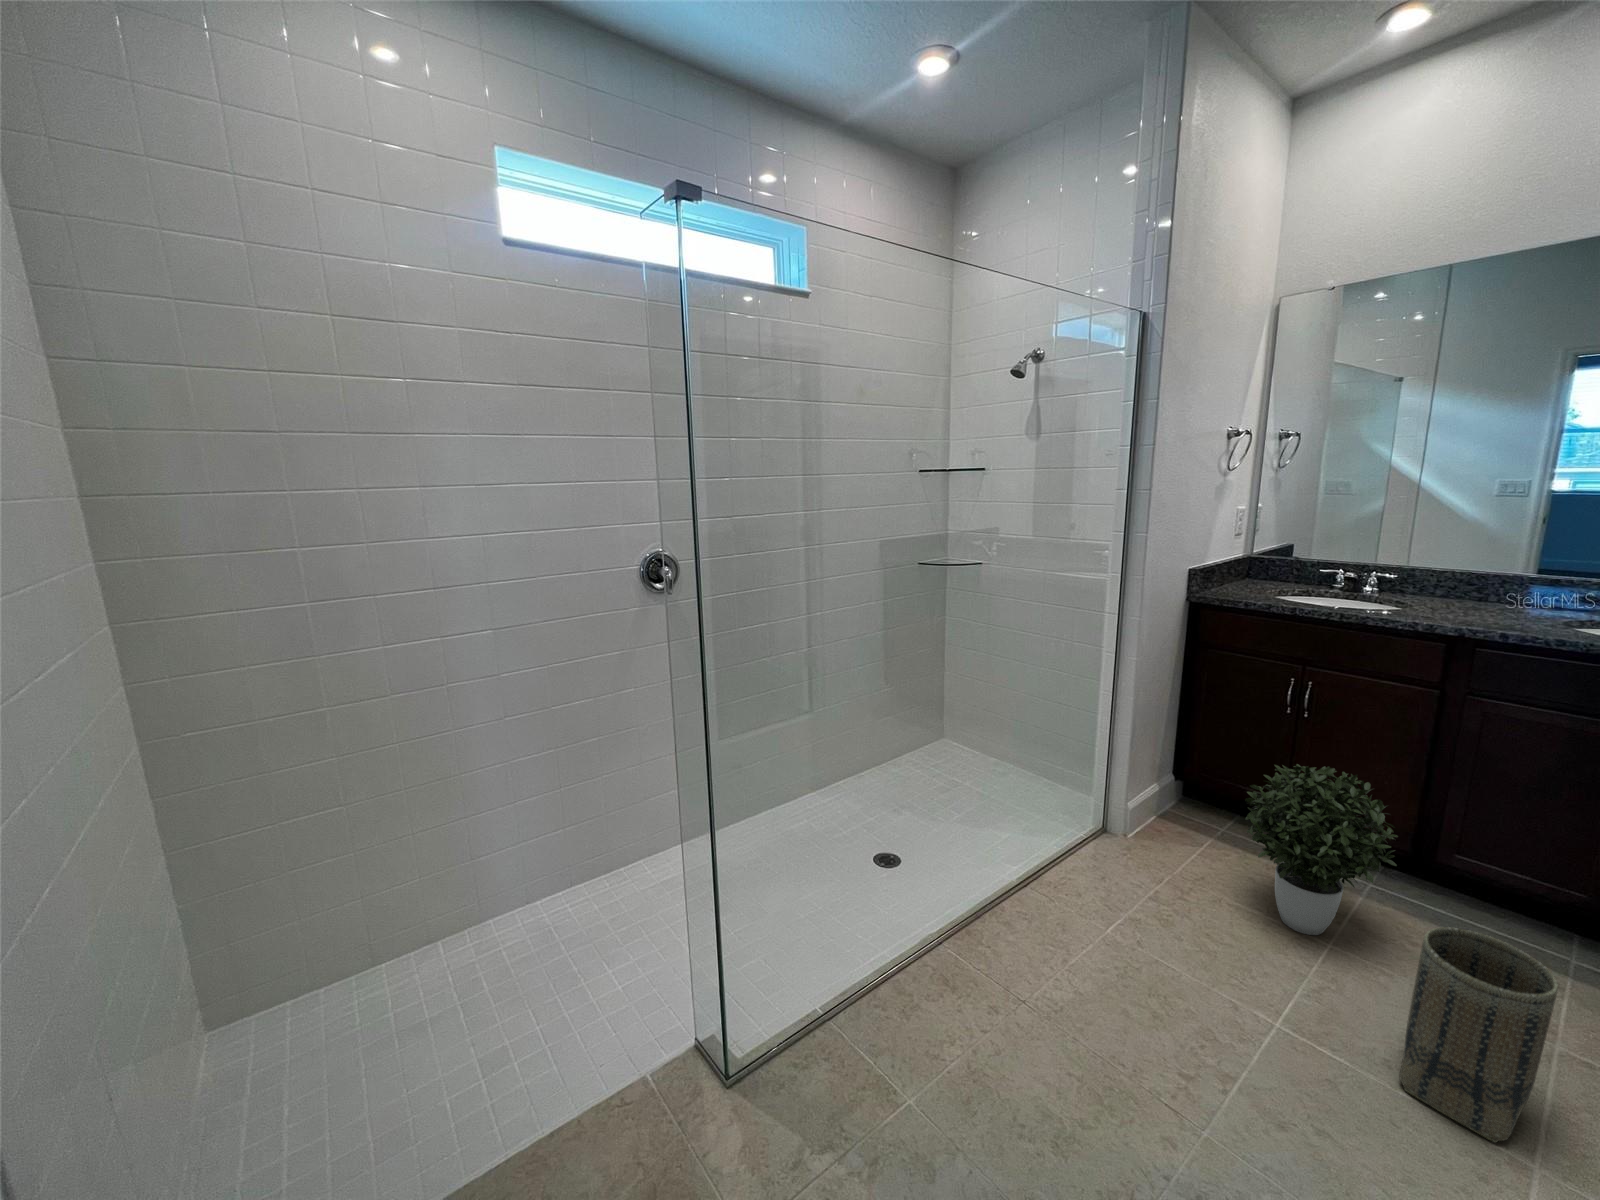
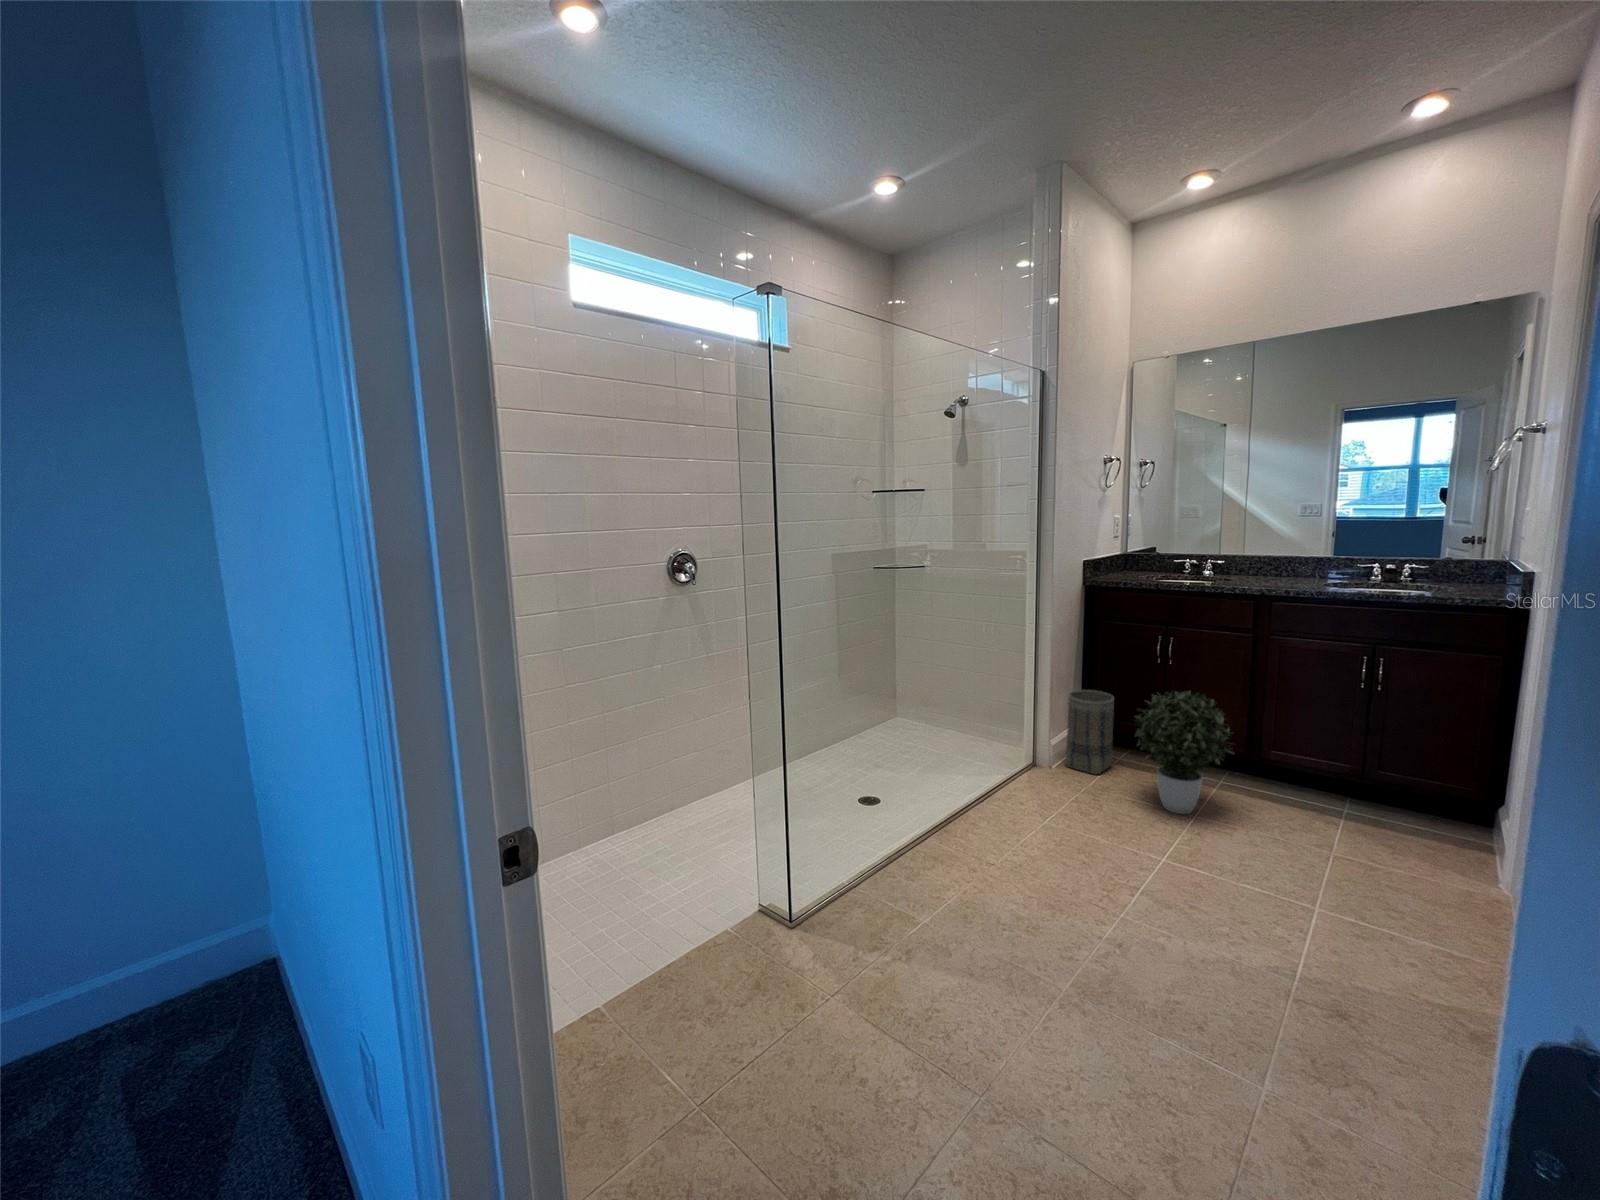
basket: present [1399,927,1558,1142] -> present [1065,690,1114,775]

